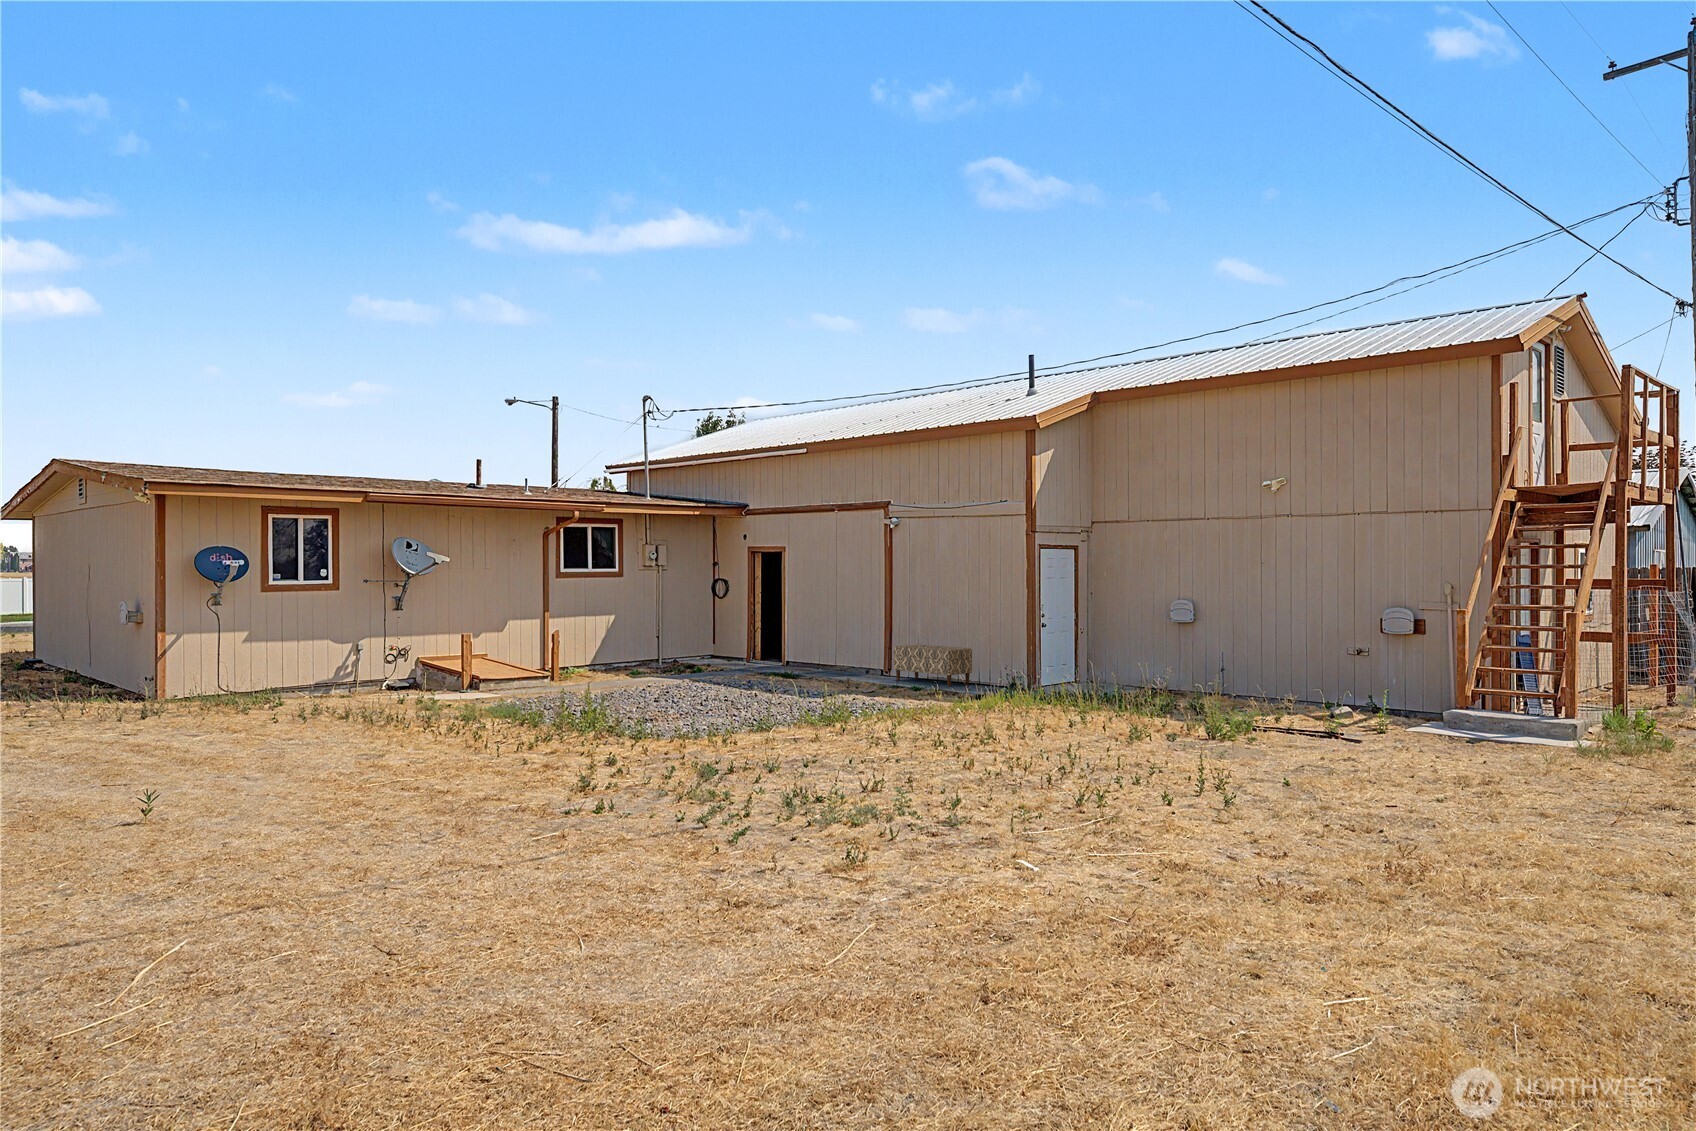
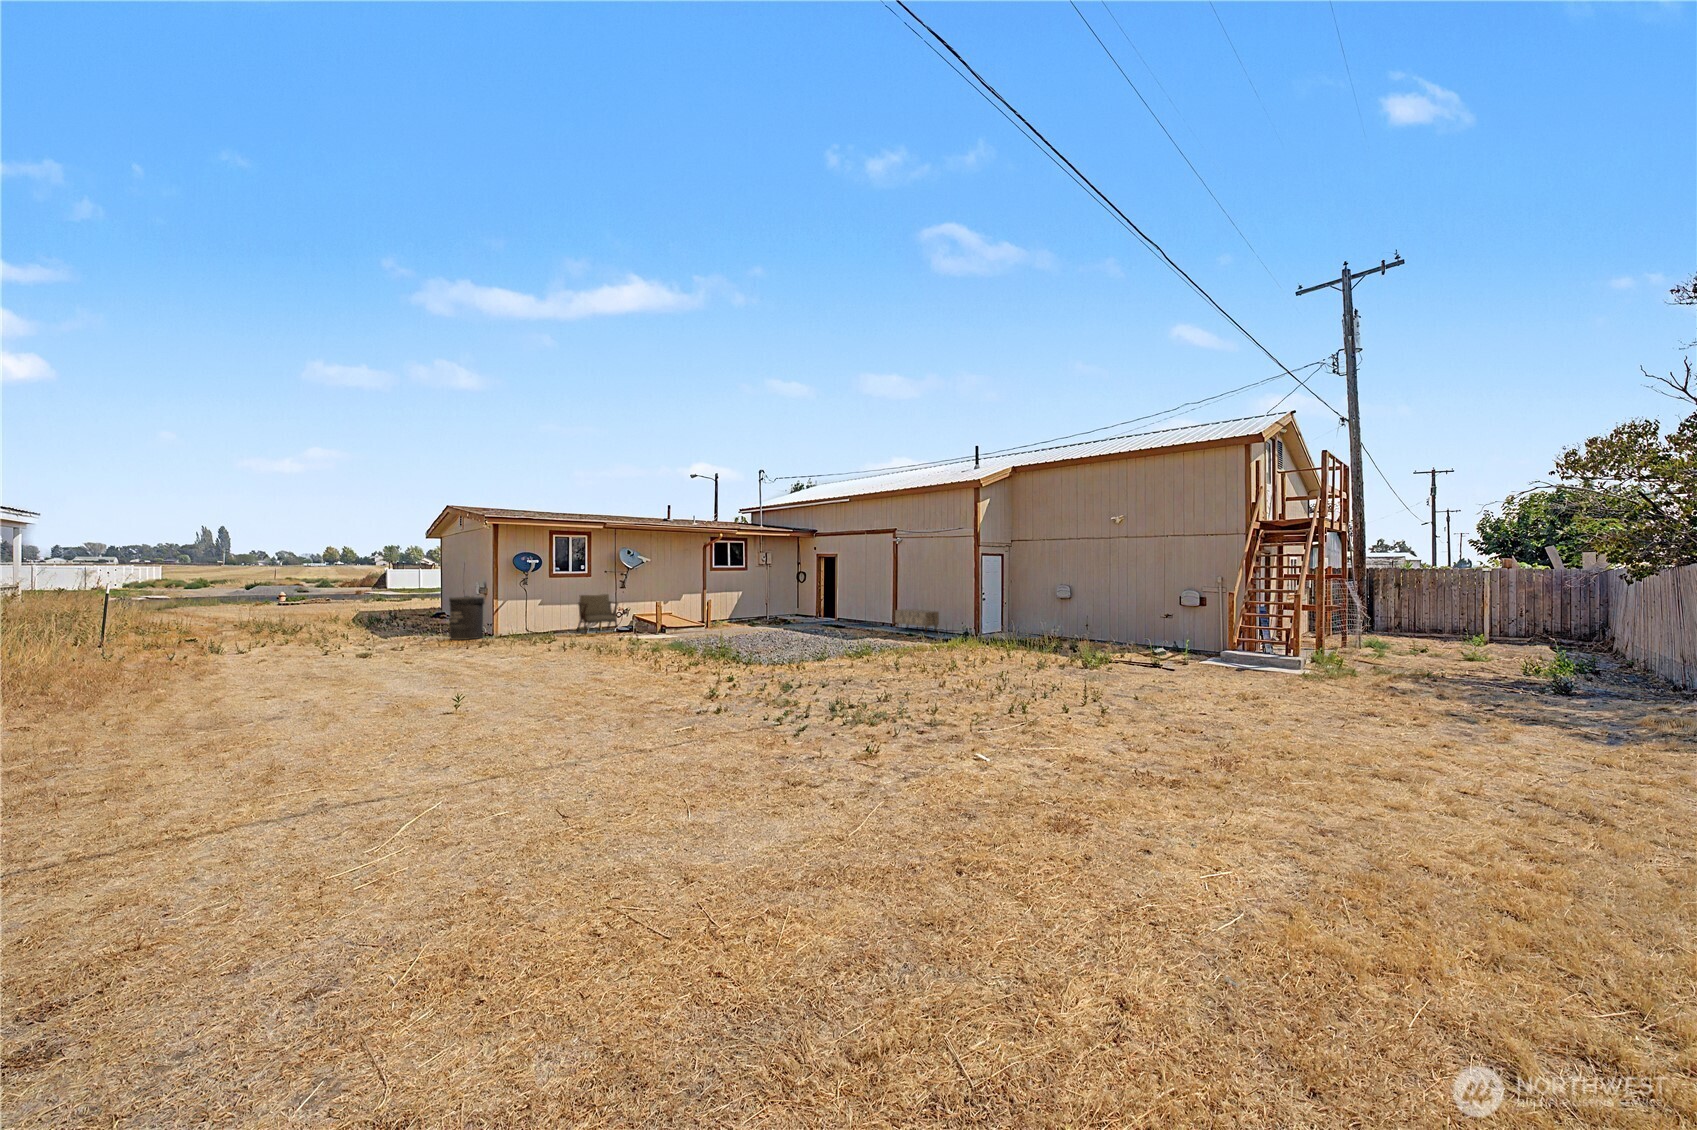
lounge chair: none [309,621,389,695] -> present [577,594,618,633]
trash can: none [79,626,143,708] -> present [449,596,484,640]

